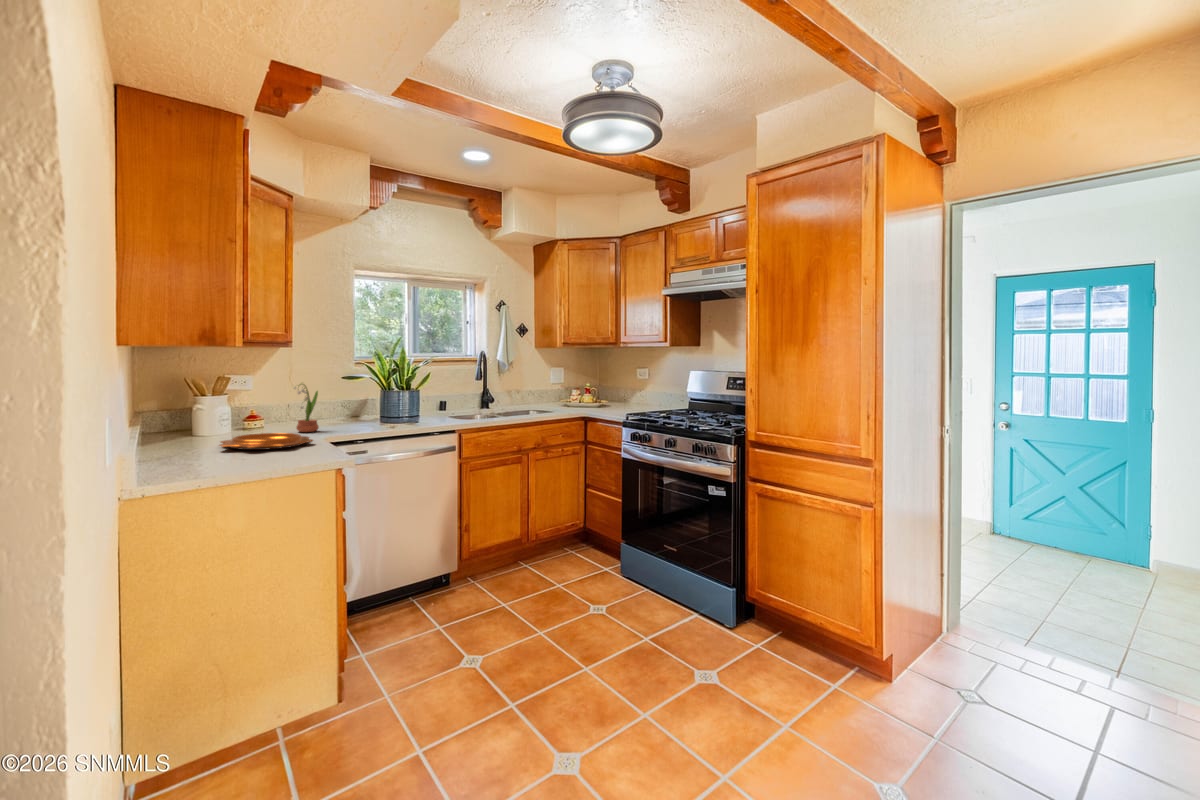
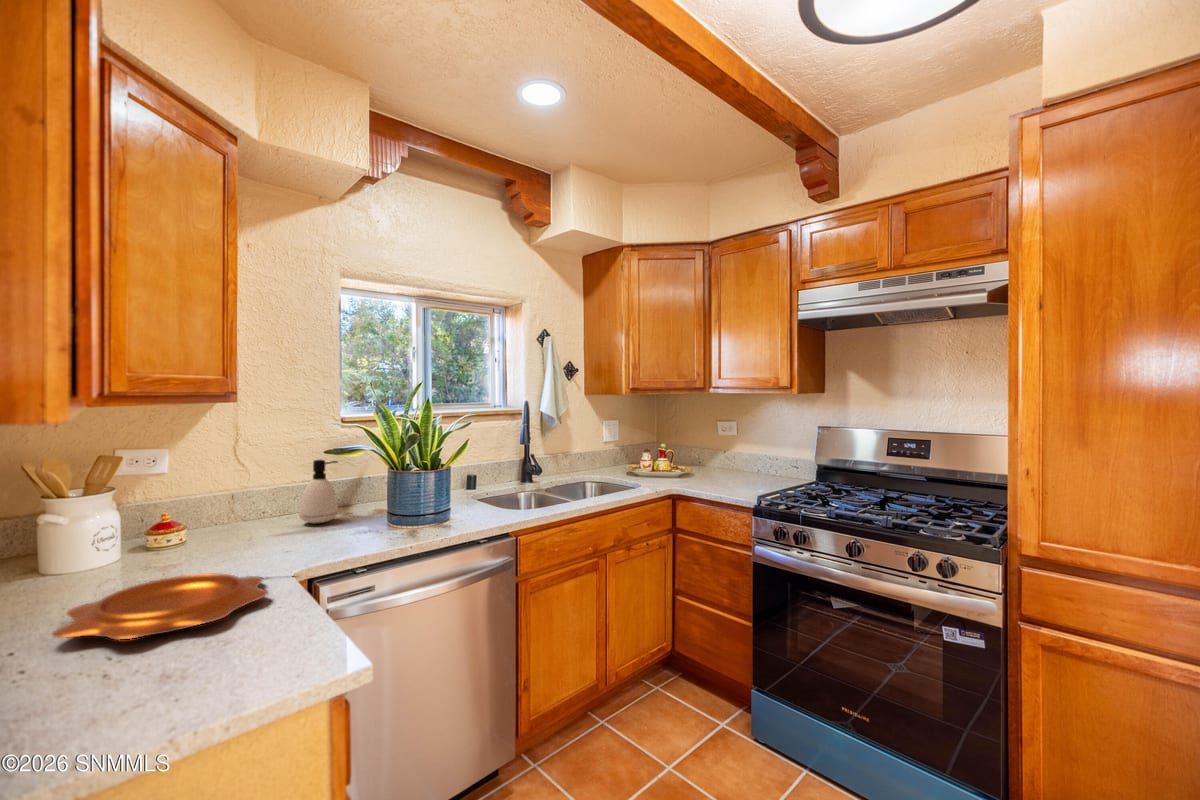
potted flower: present [294,383,319,432] -> none [236,466,282,554]
soap dispenser: none [329,384,352,423] -> present [300,460,338,523]

